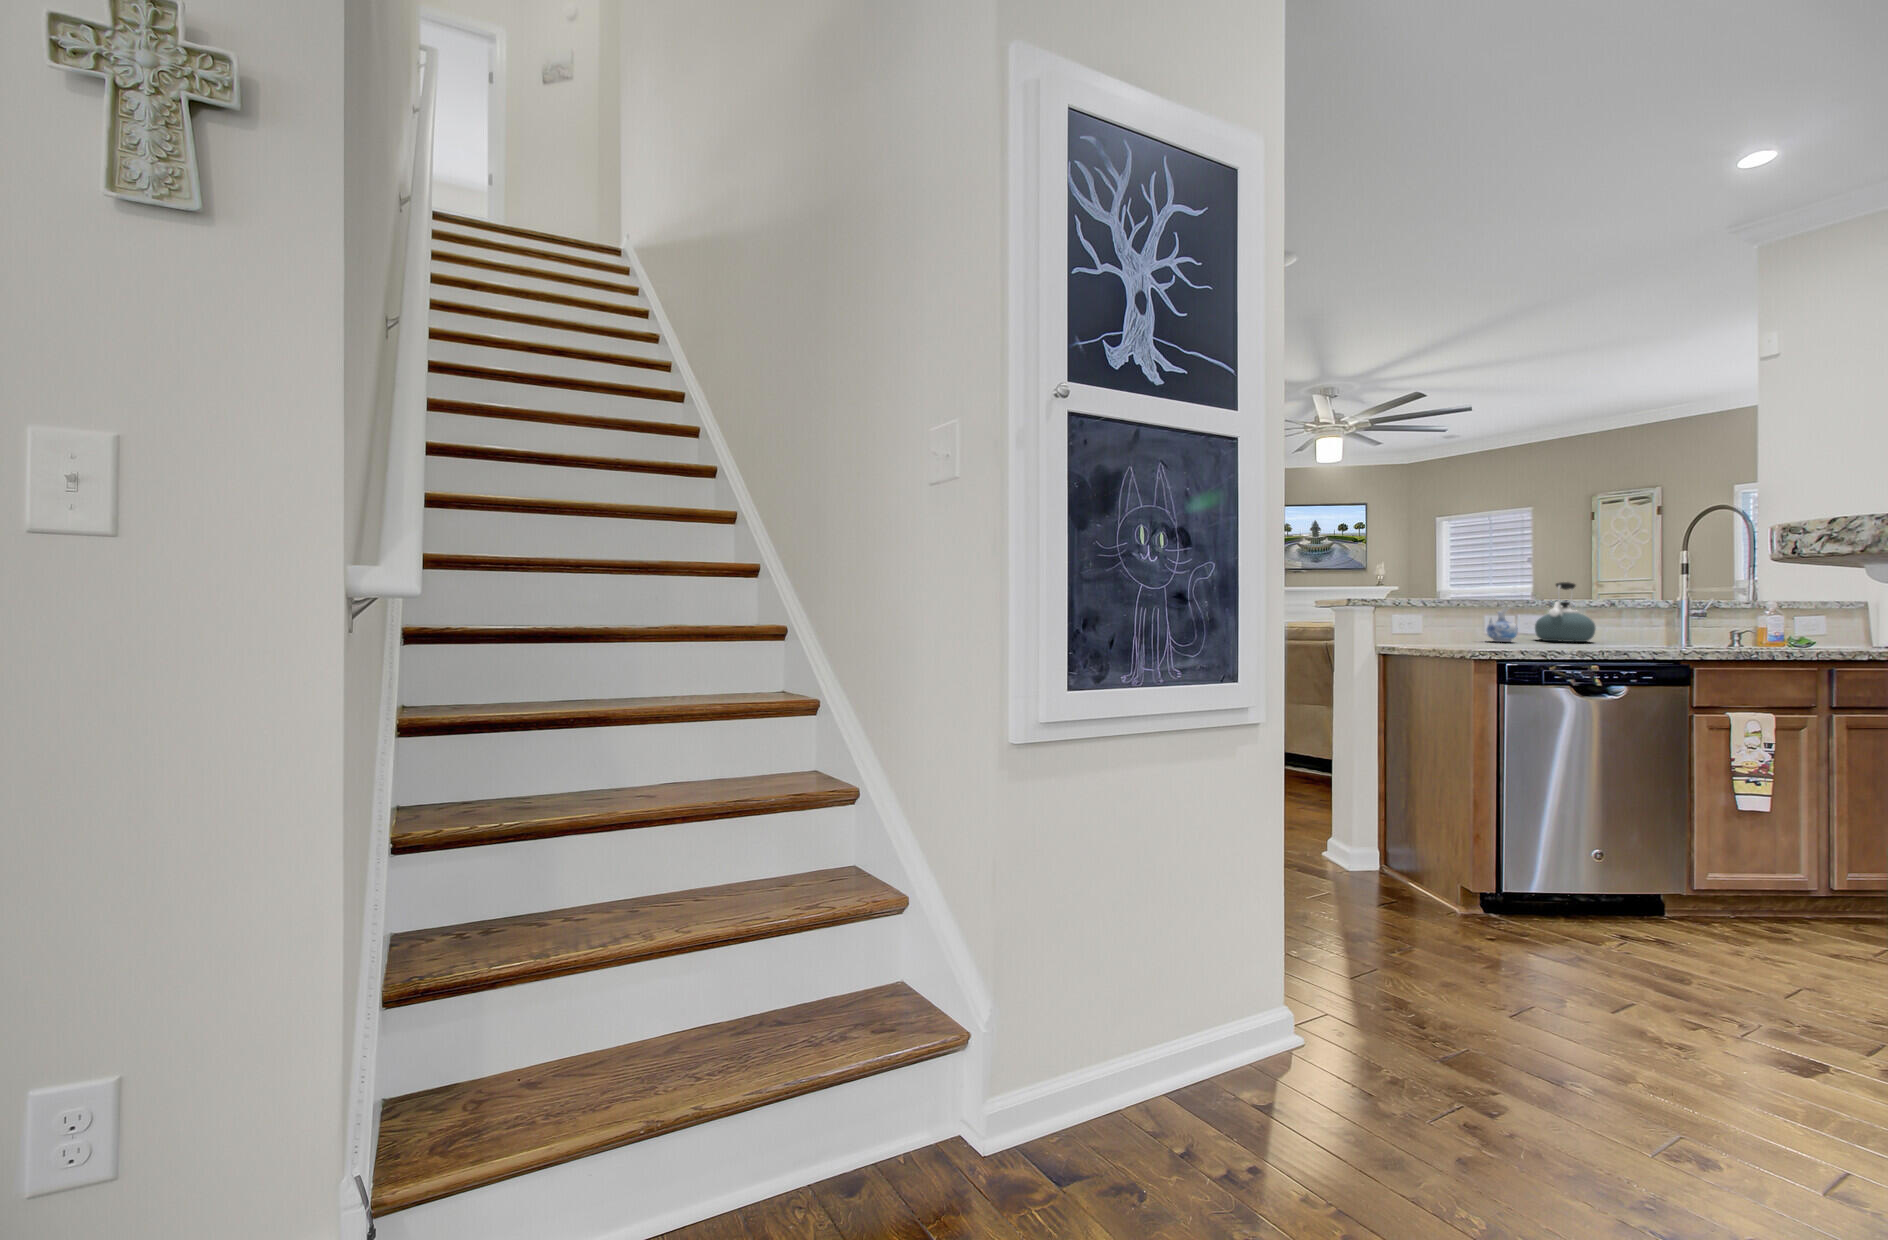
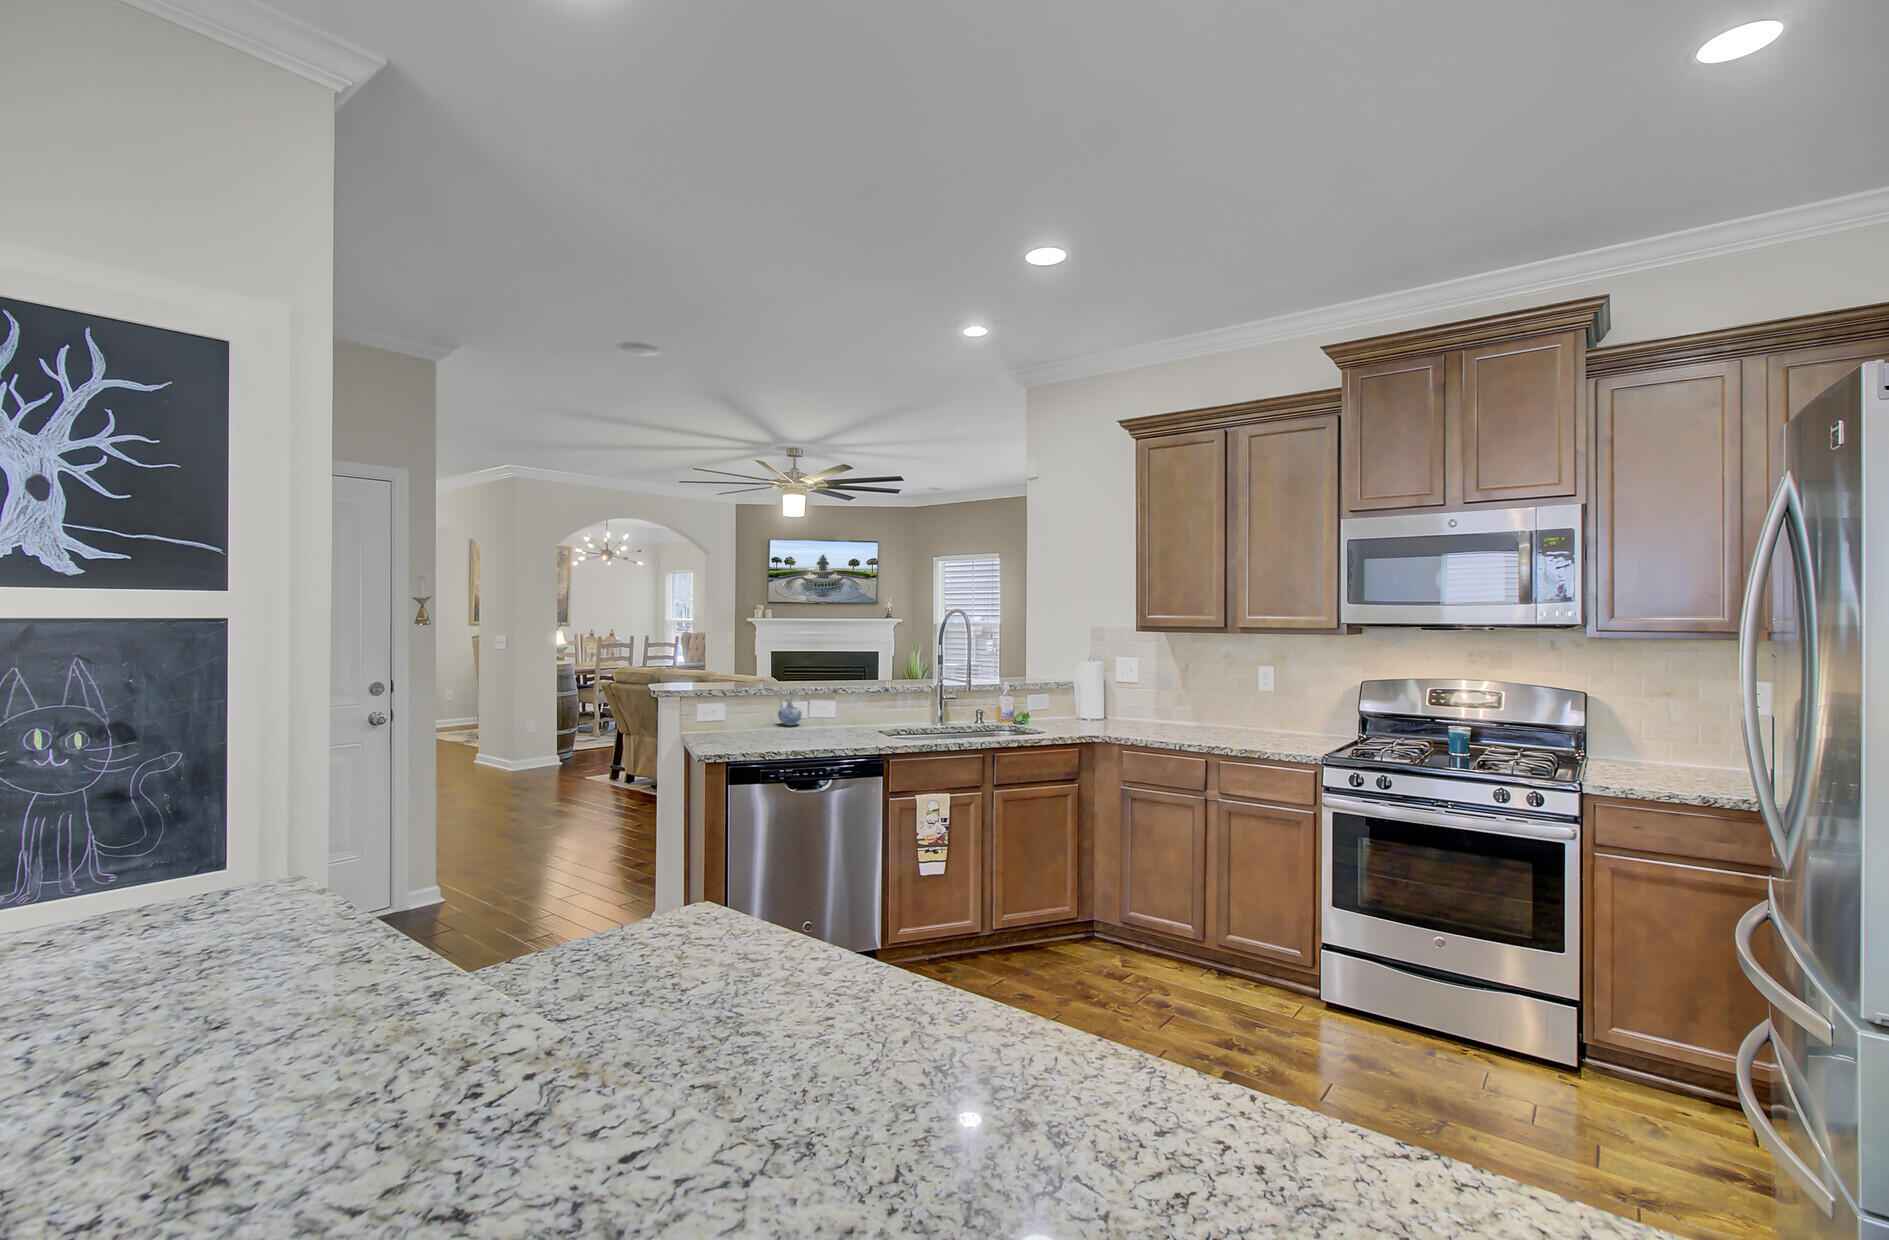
kettle: present [1535,582,1596,642] -> none [826,671,869,723]

